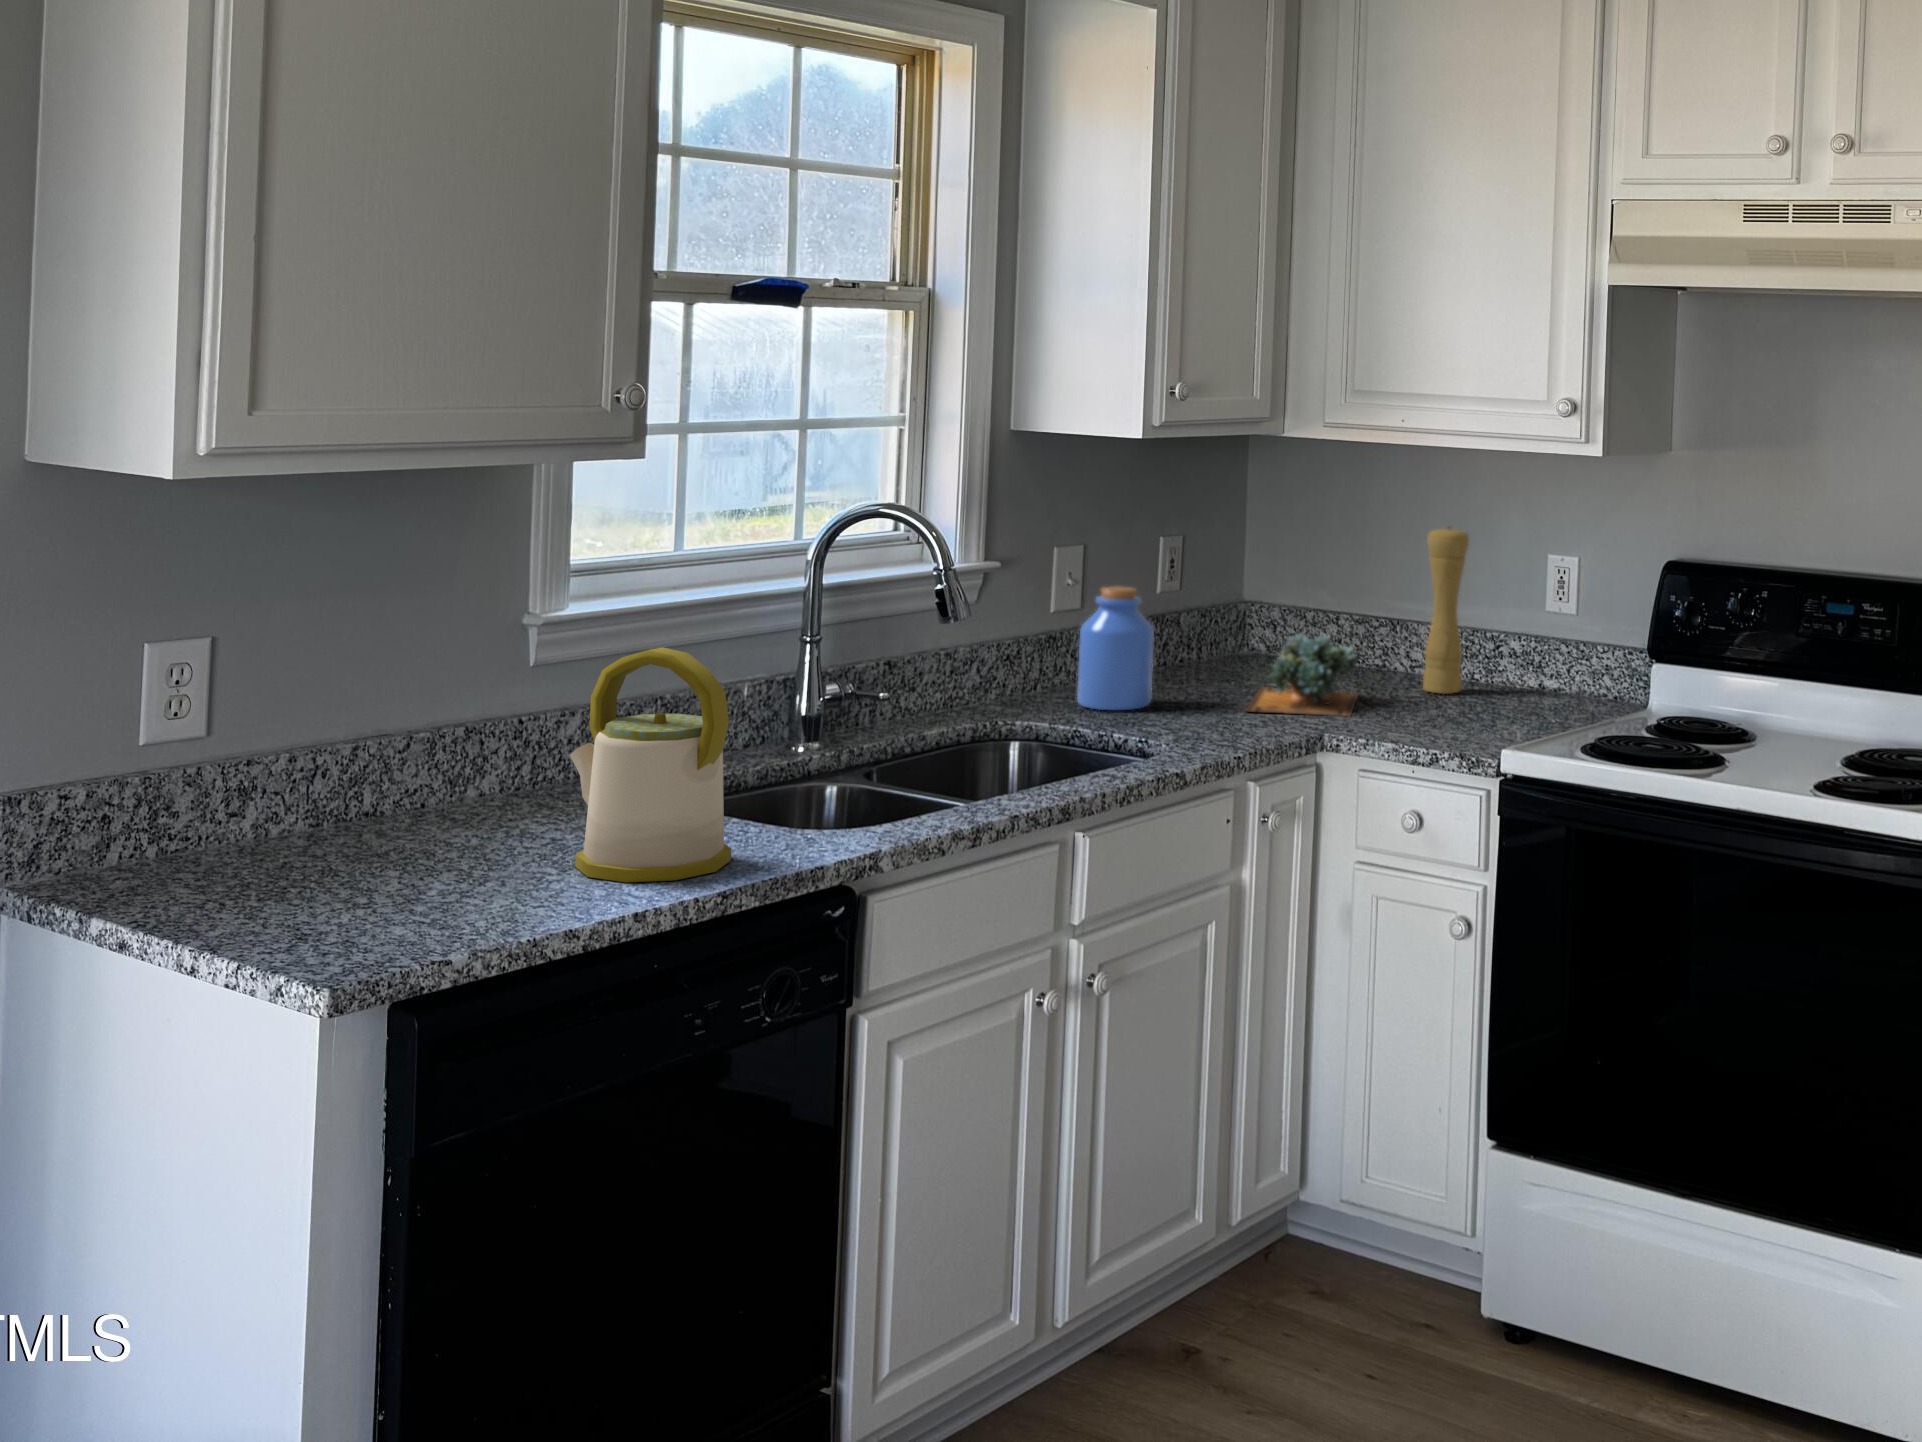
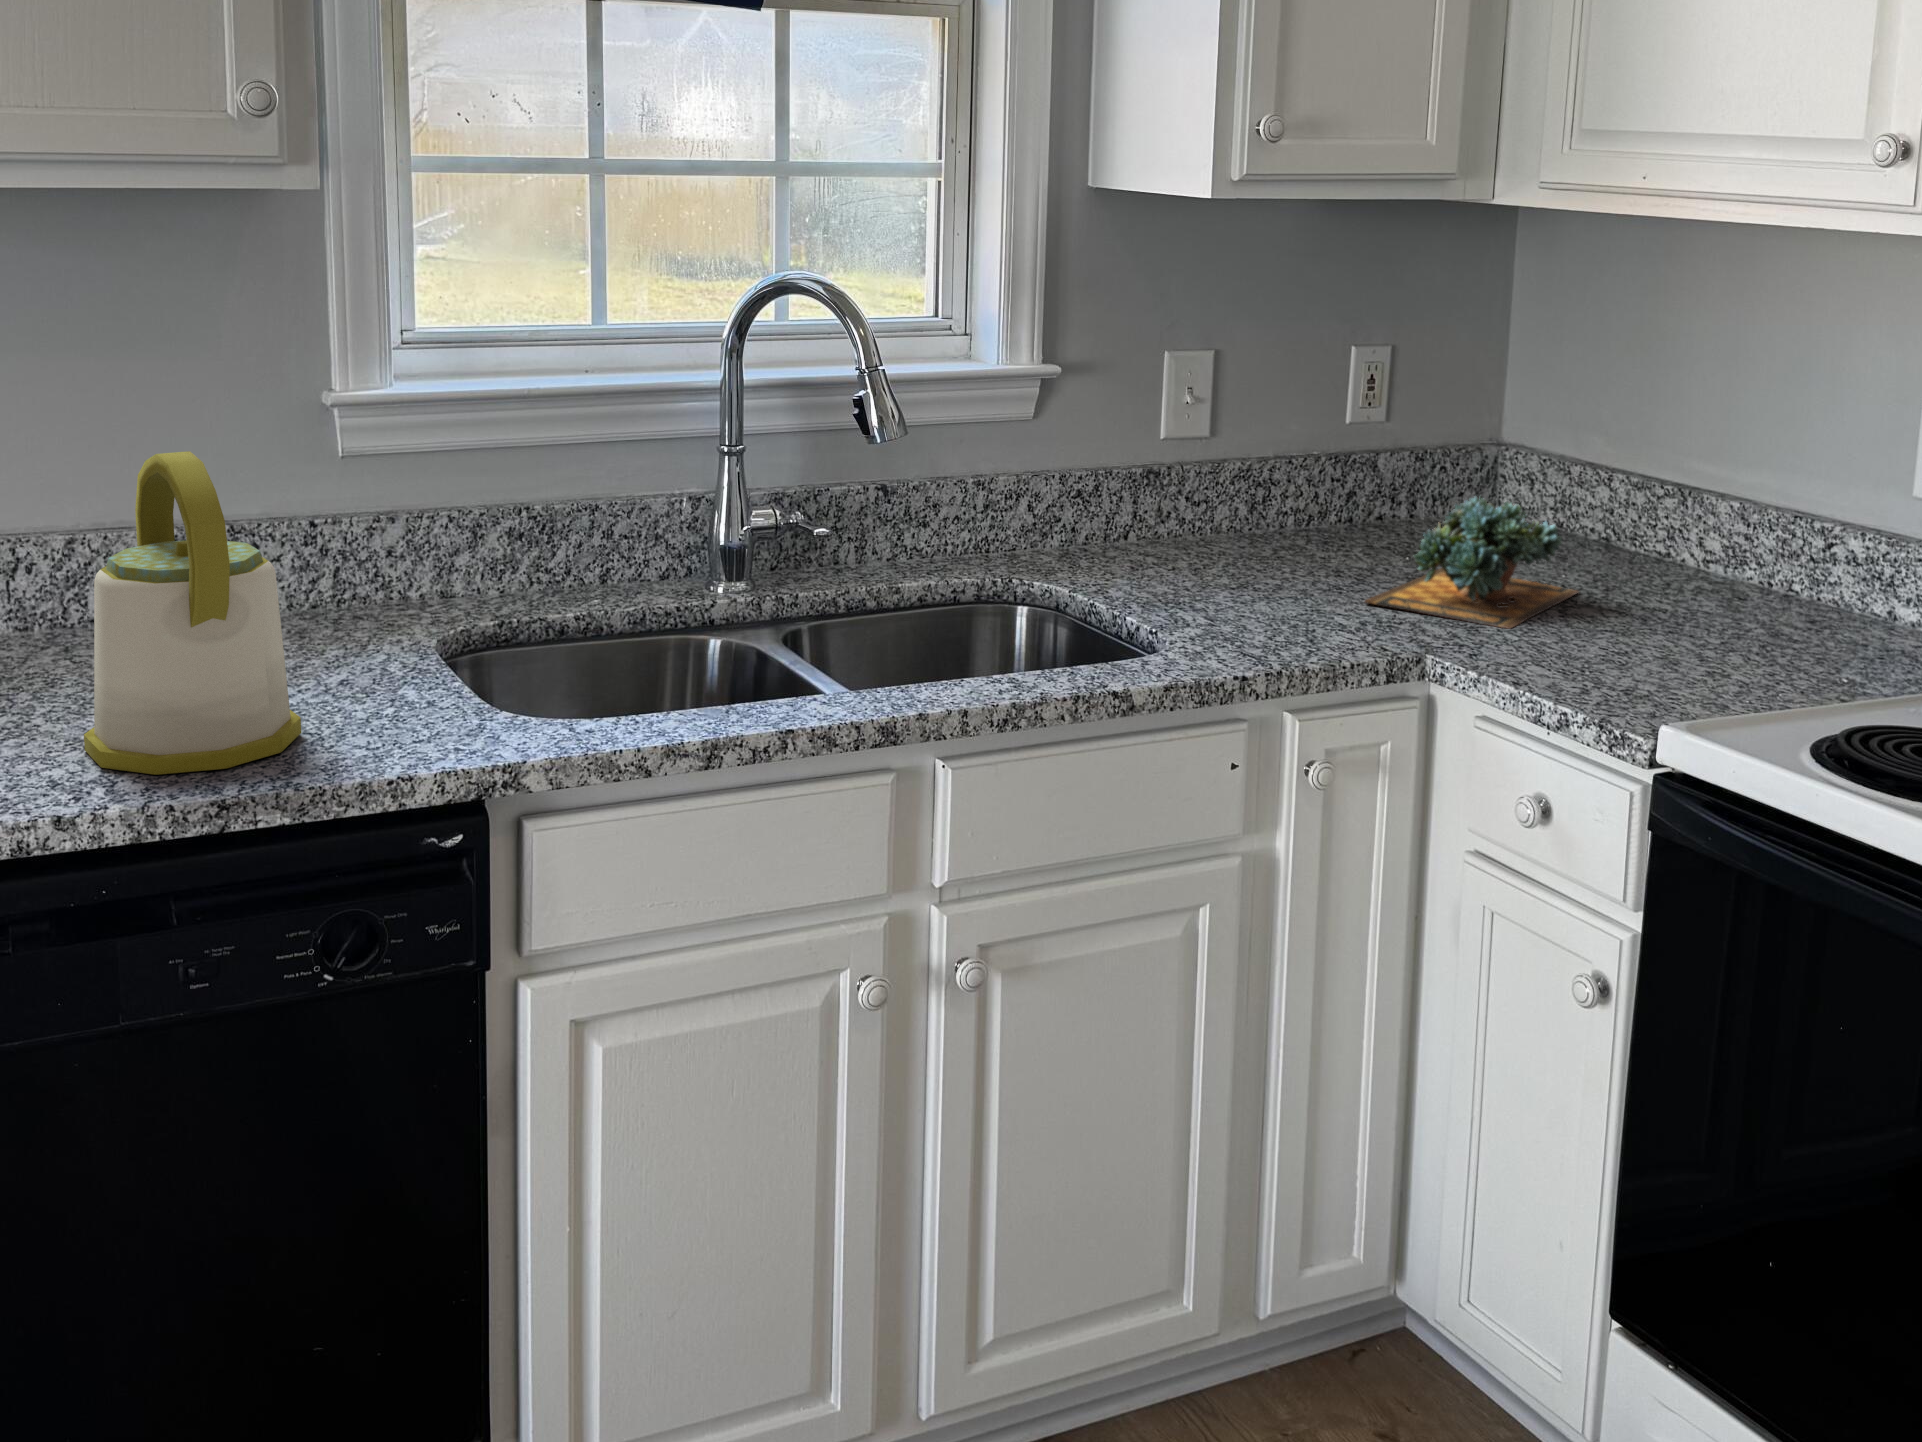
pepper mill: present [1423,526,1469,694] -> none [1686,351,1774,608]
jar: present [1077,586,1154,710] -> none [1157,410,1263,581]

